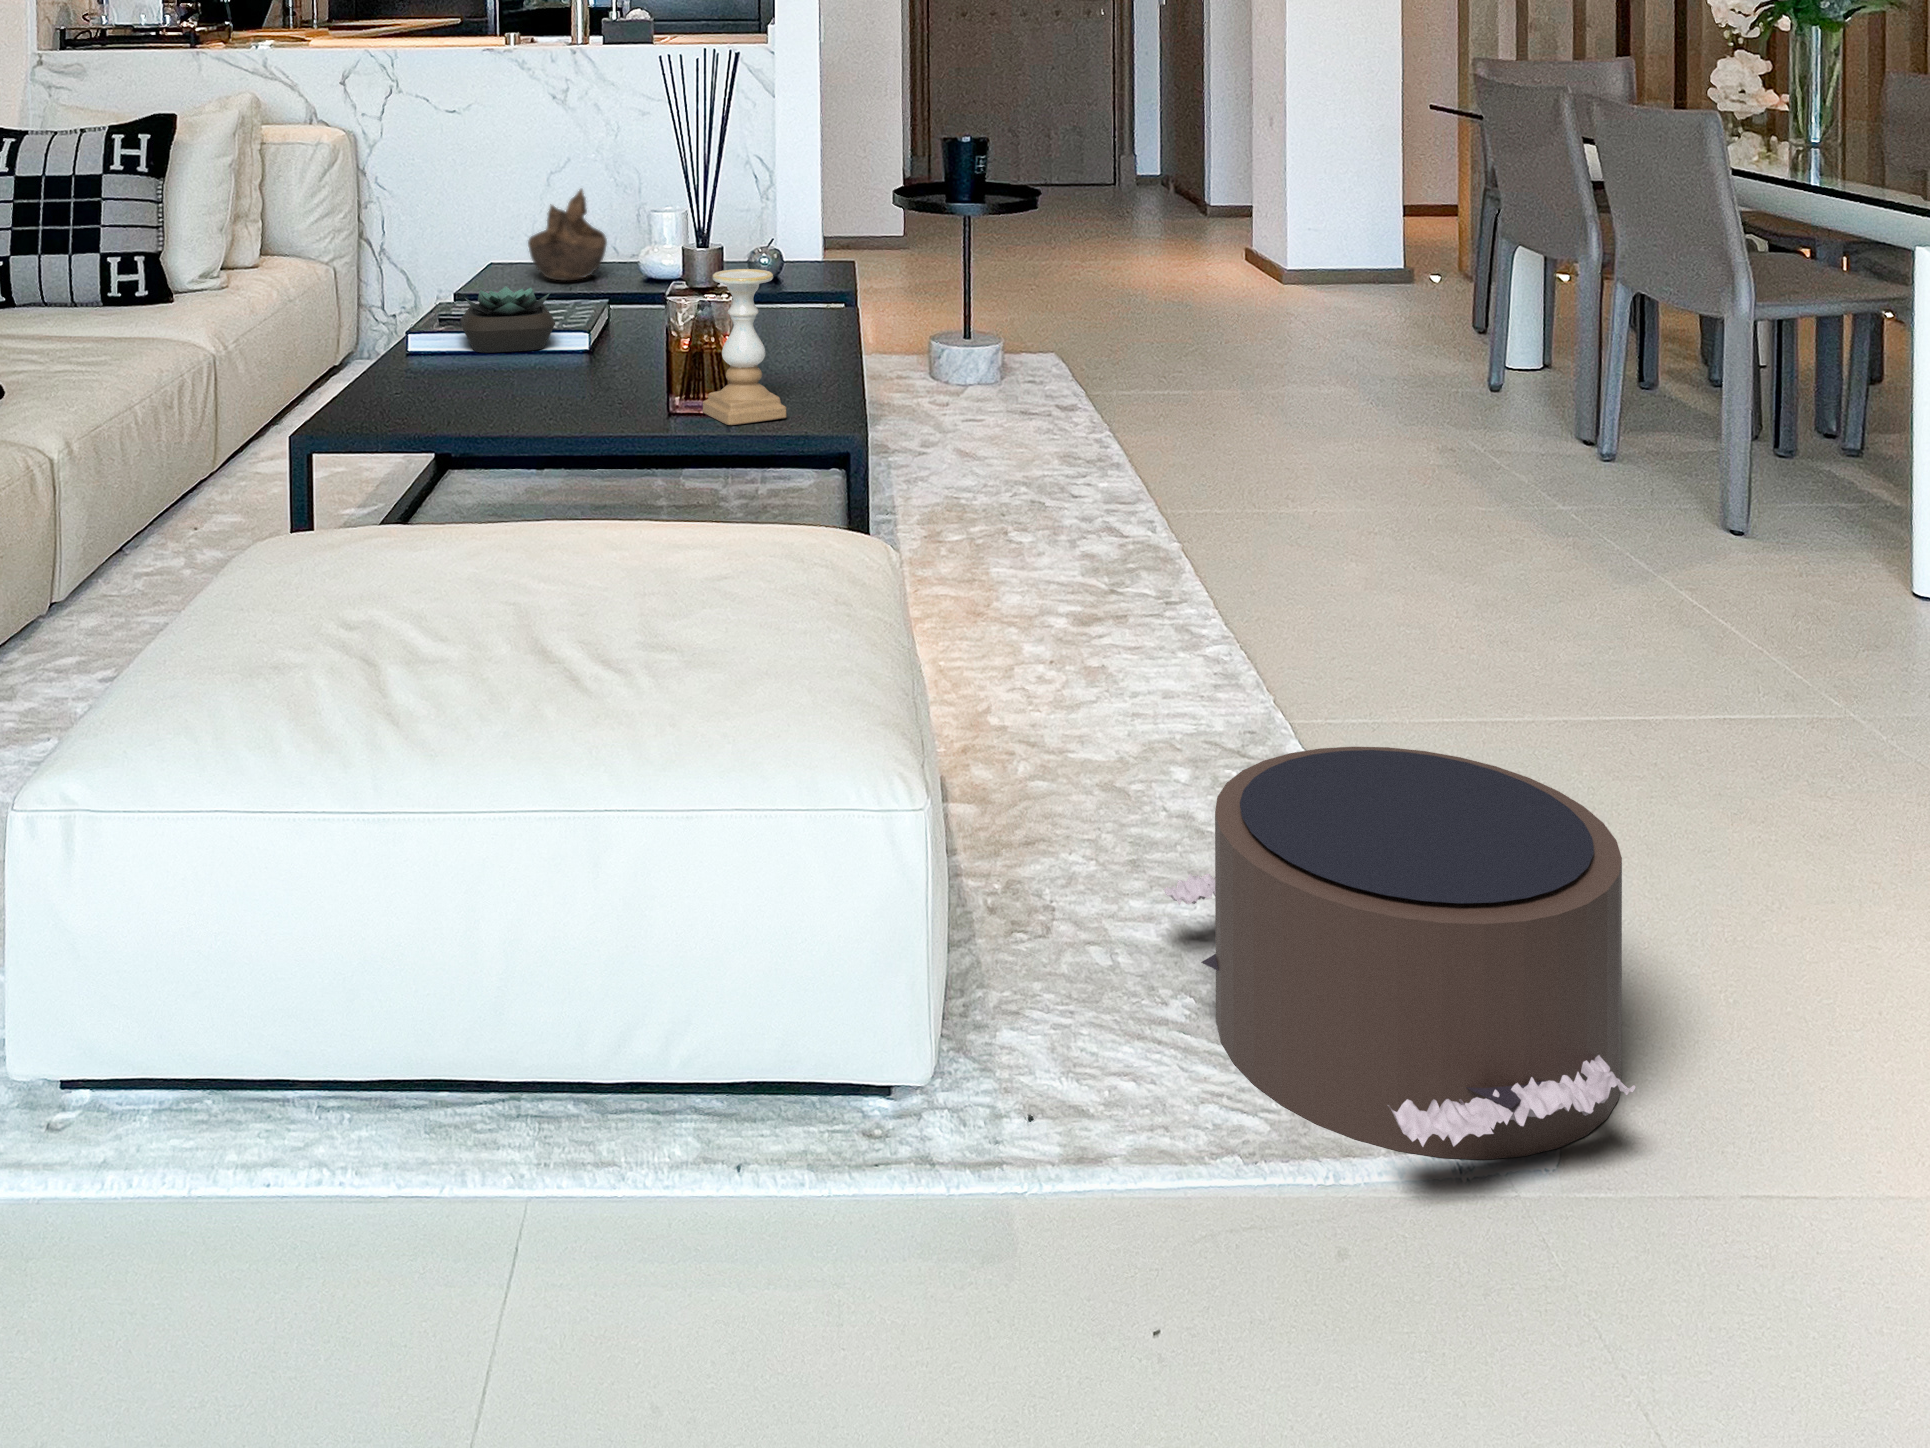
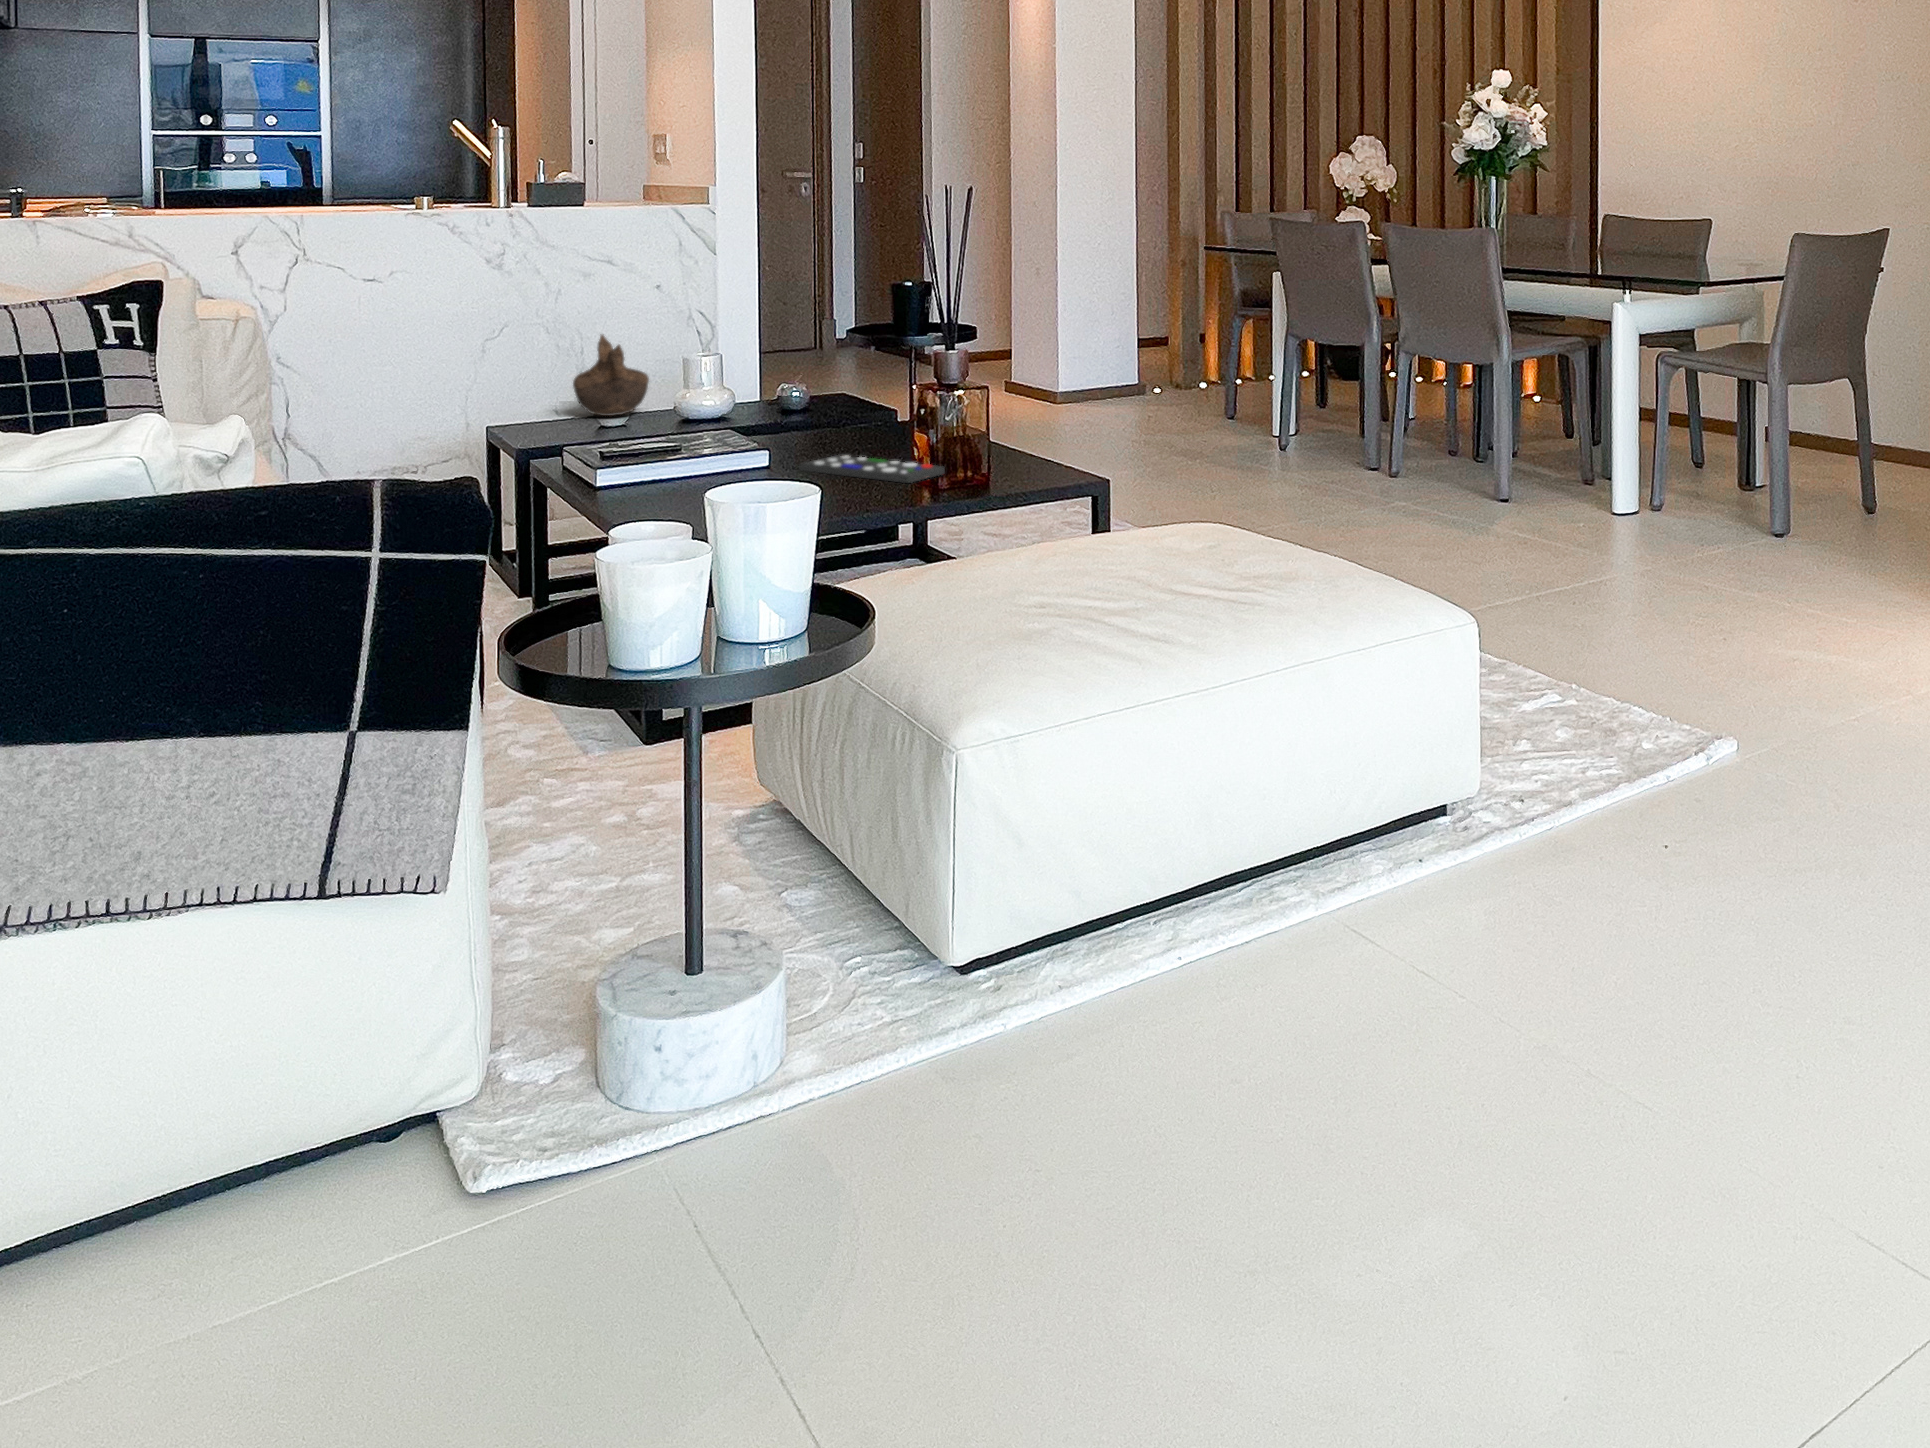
candle holder: present [703,269,786,425] -> none [968,355,1039,477]
succulent plant: present [461,286,555,352] -> none [641,405,742,463]
remote control: none [557,366,673,416] -> present [799,455,945,483]
pouf: present [1163,747,1635,1160] -> none [1521,581,1849,782]

